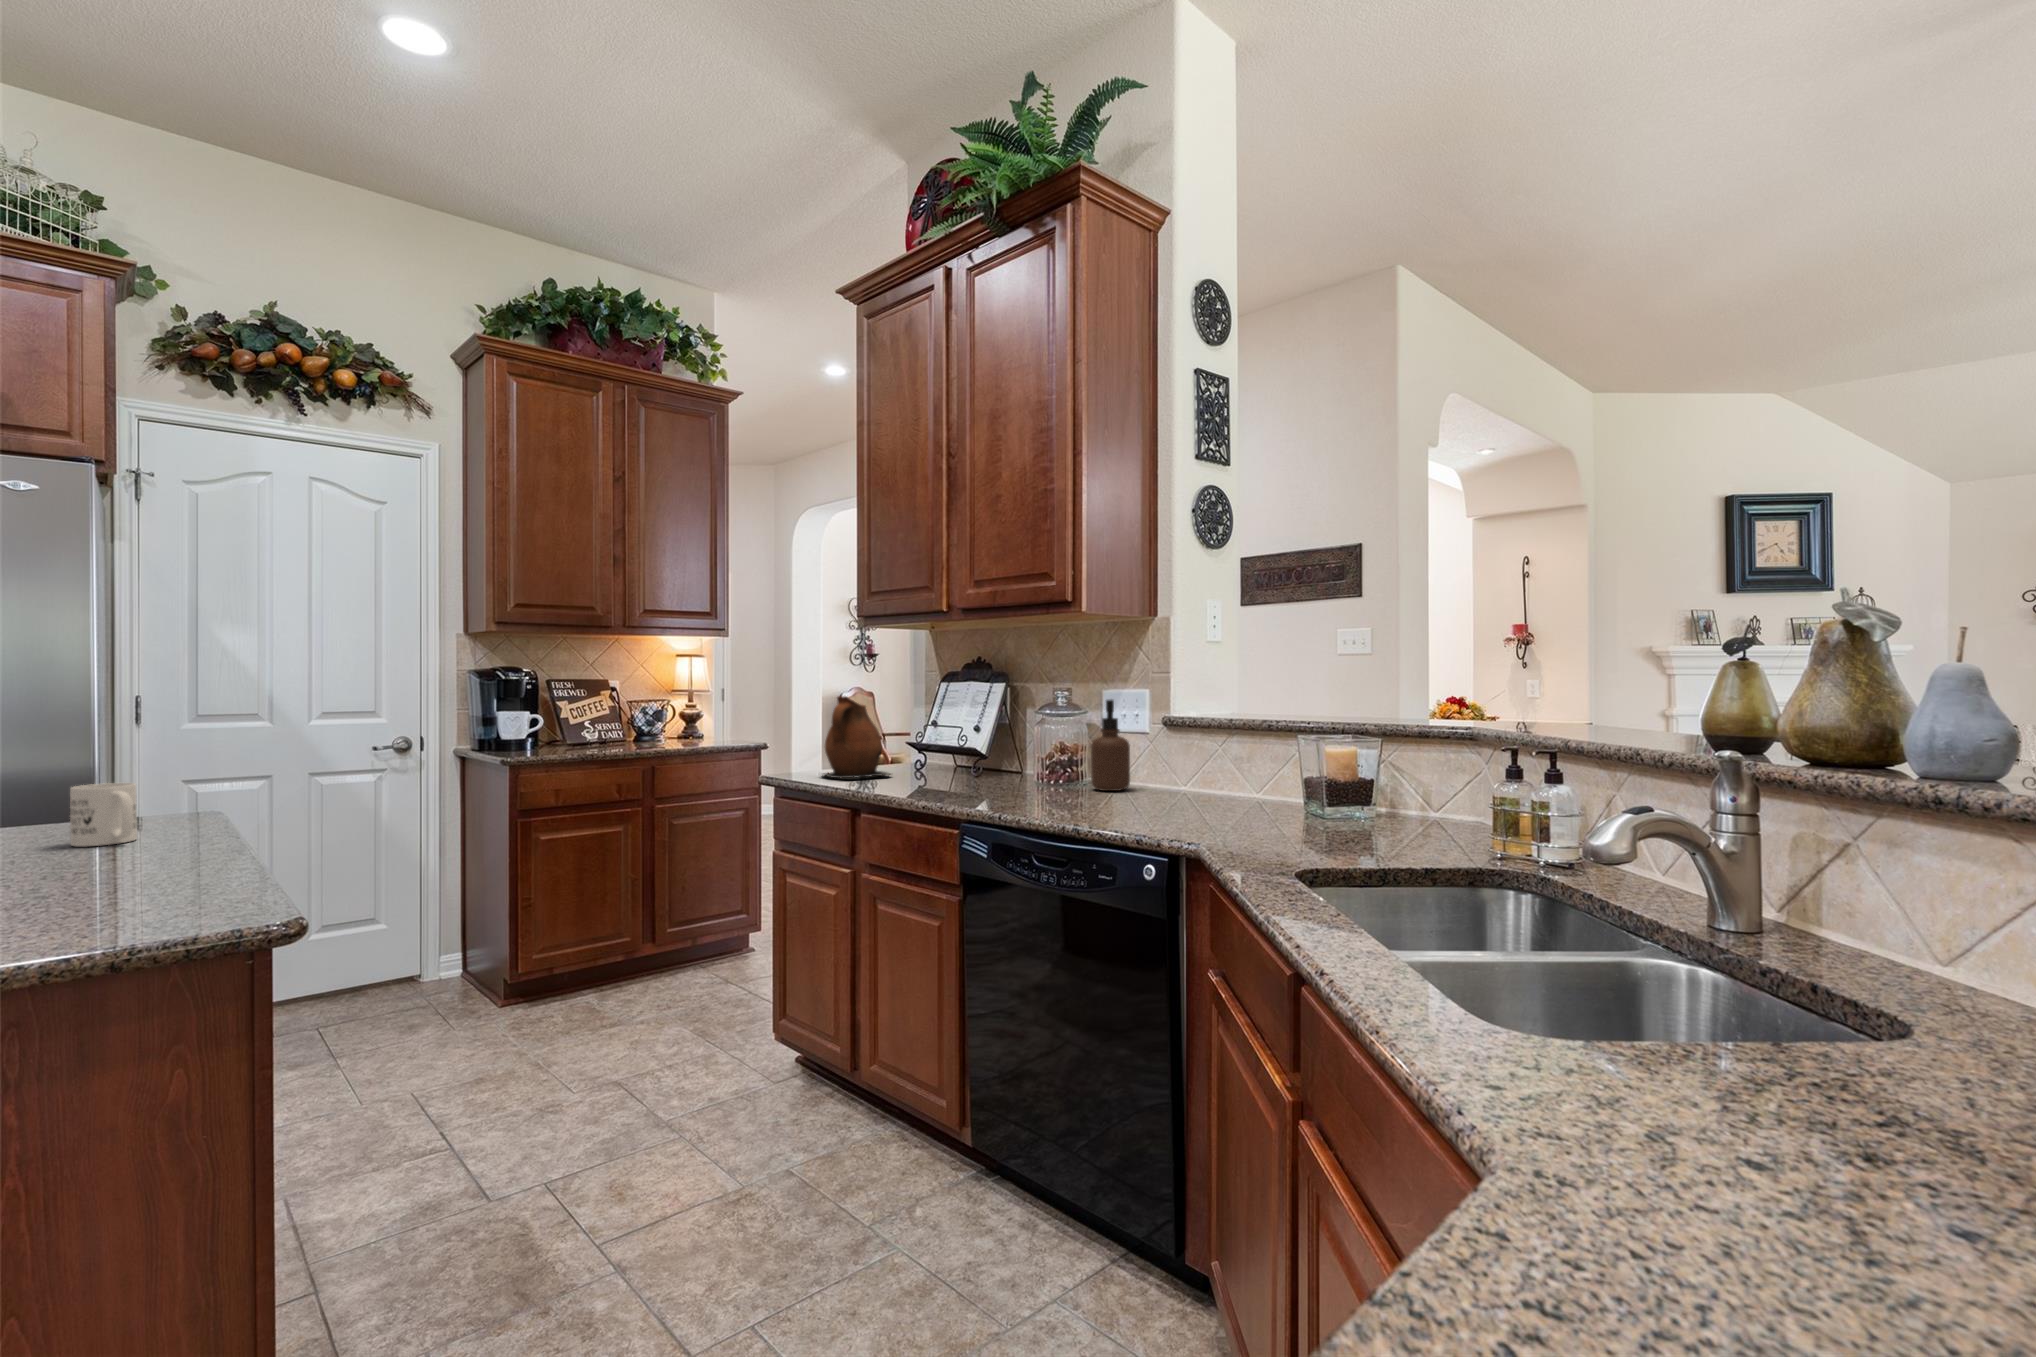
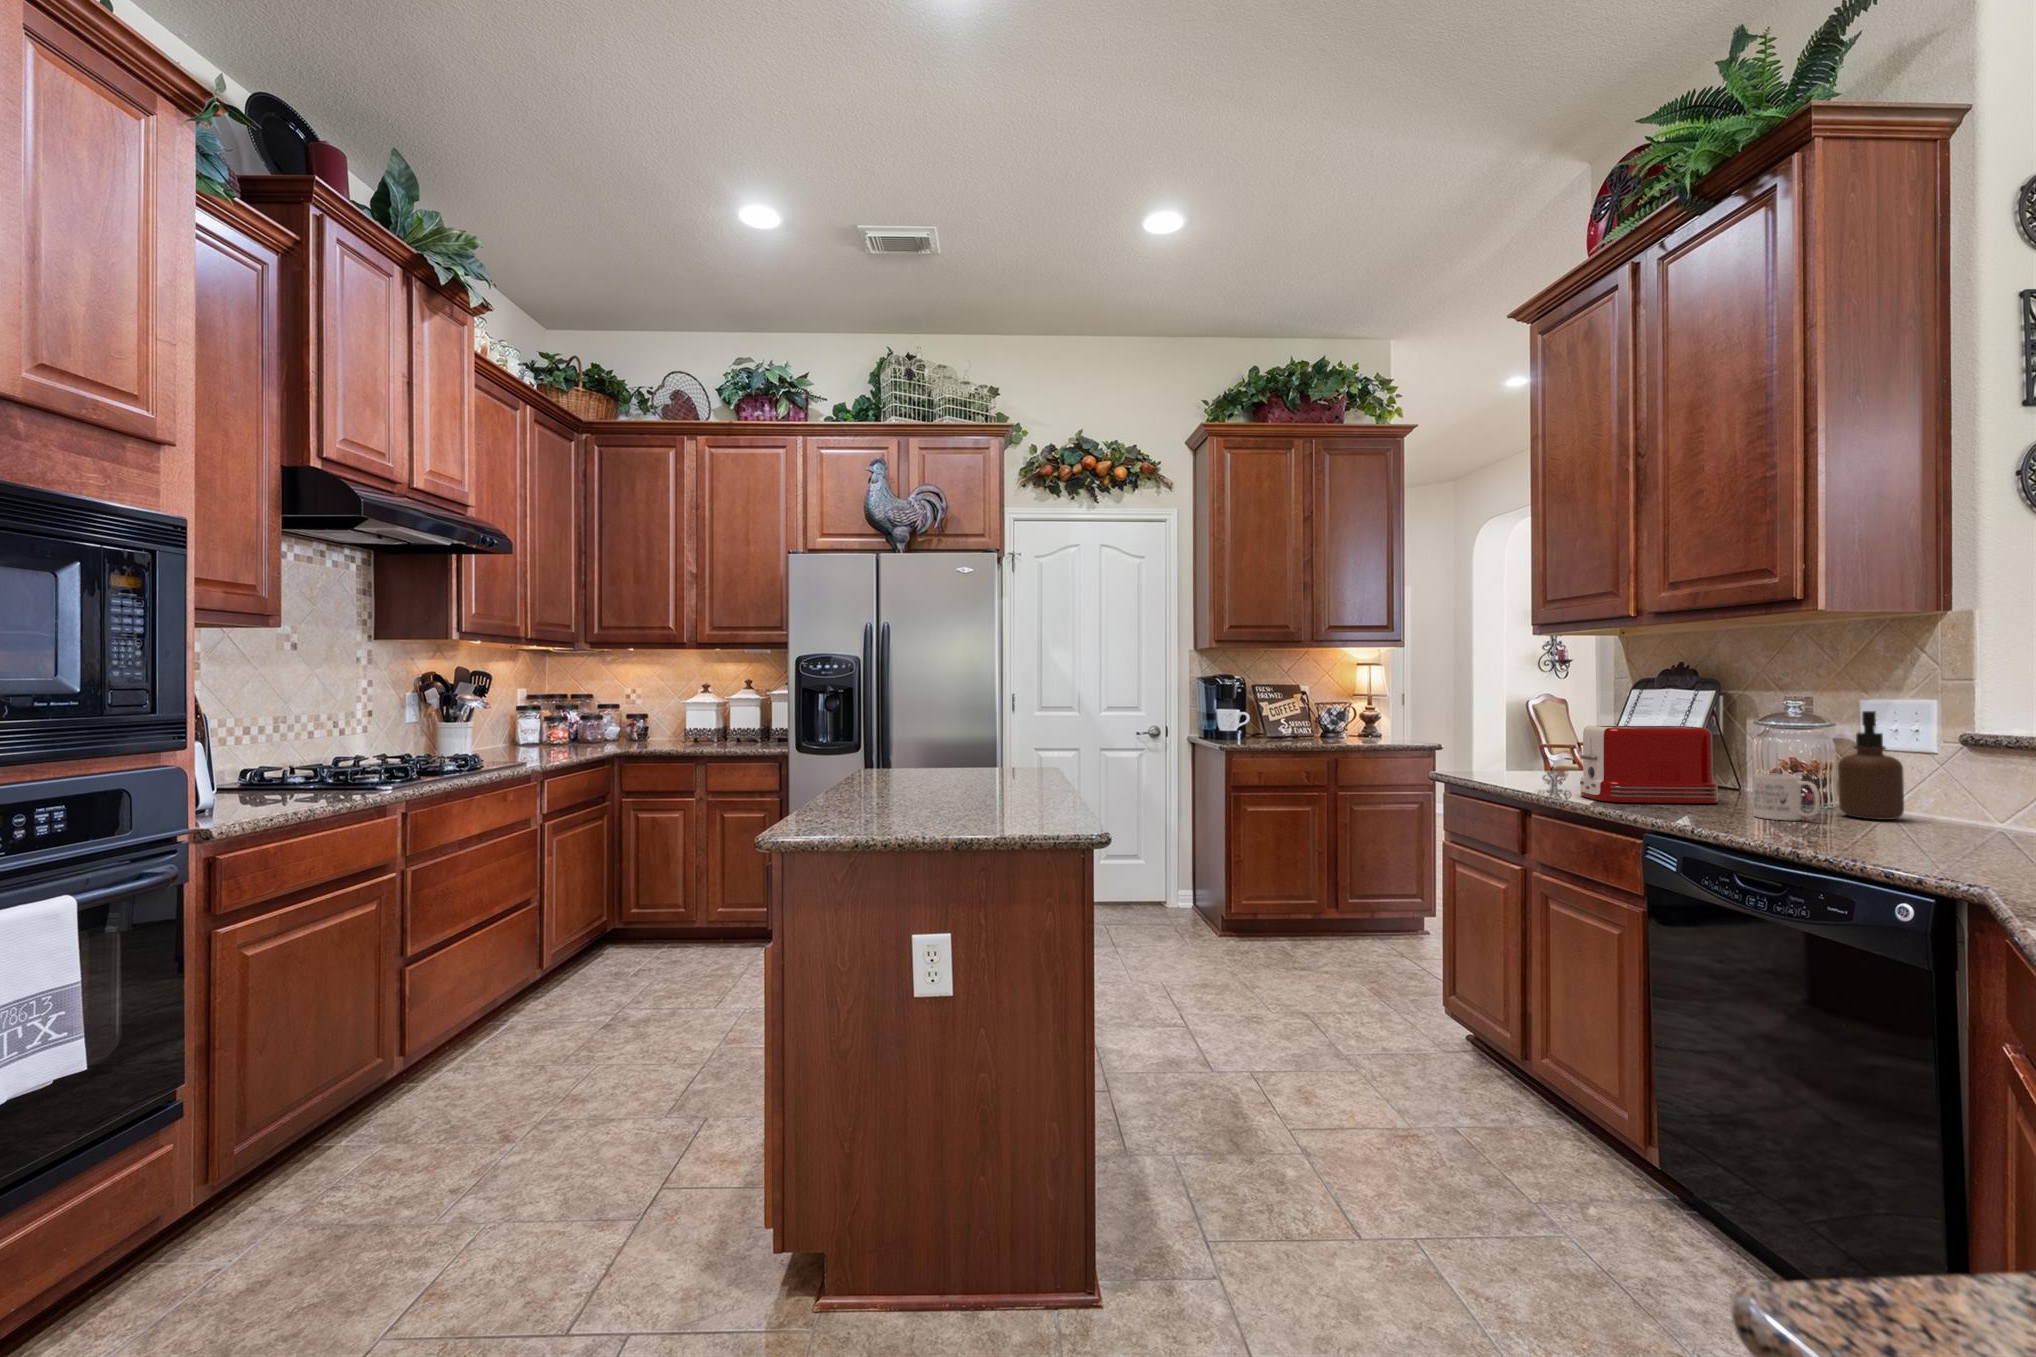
ceramic pitcher: present [823,696,891,778] -> none [1487,702,1571,782]
toaster: none [904,717,1010,794] -> present [1580,725,1718,803]
mug: present [70,783,137,846] -> present [1753,773,1820,820]

